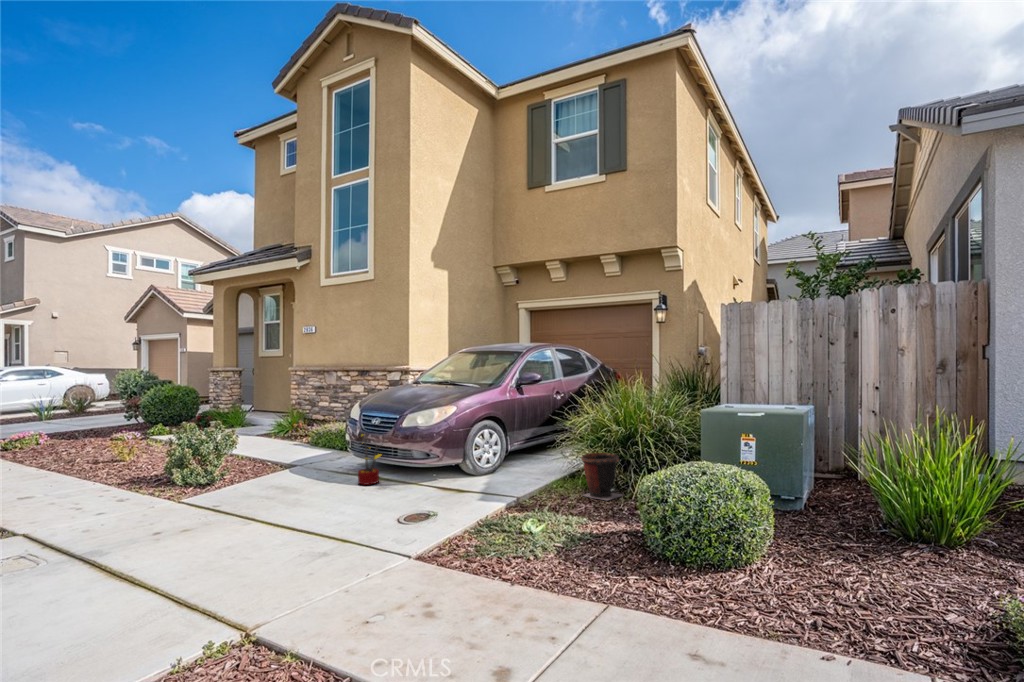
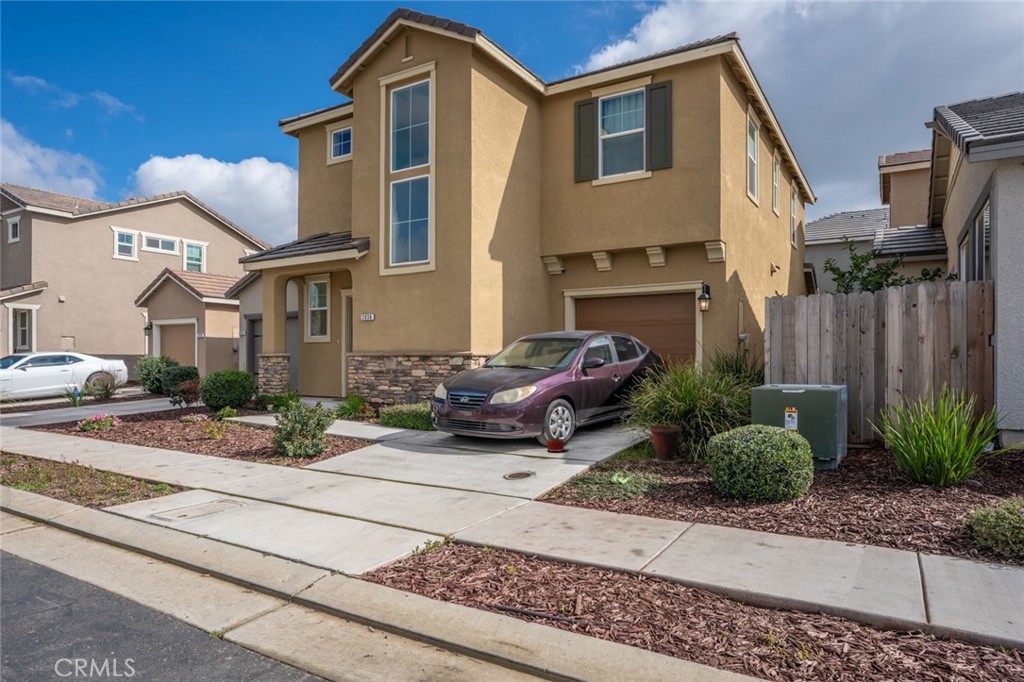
decorative plant: present [358,439,381,485] -> present [534,413,567,452]

